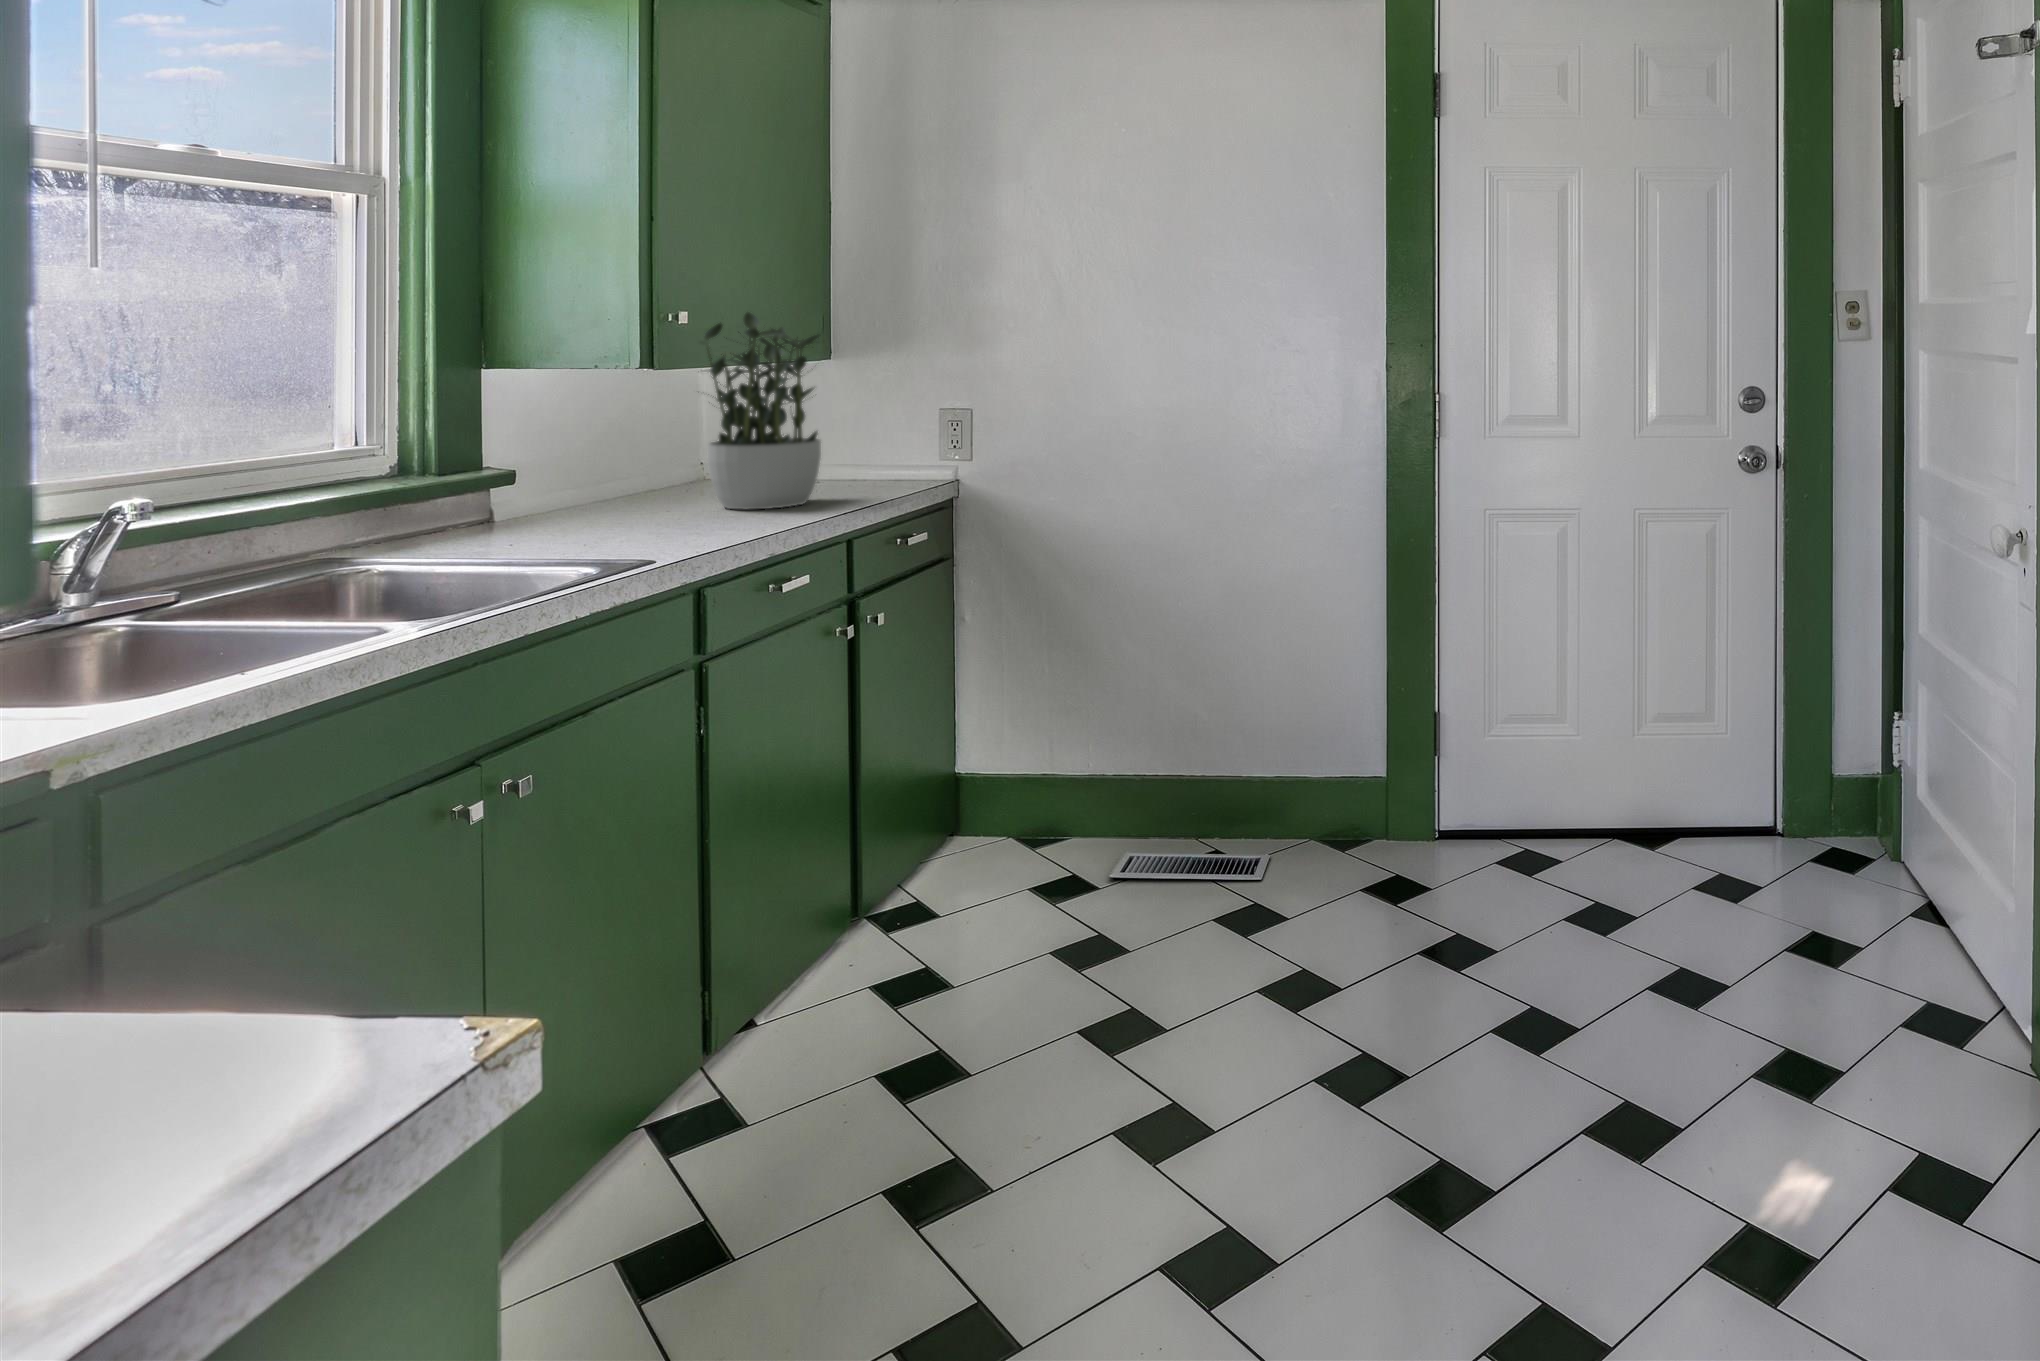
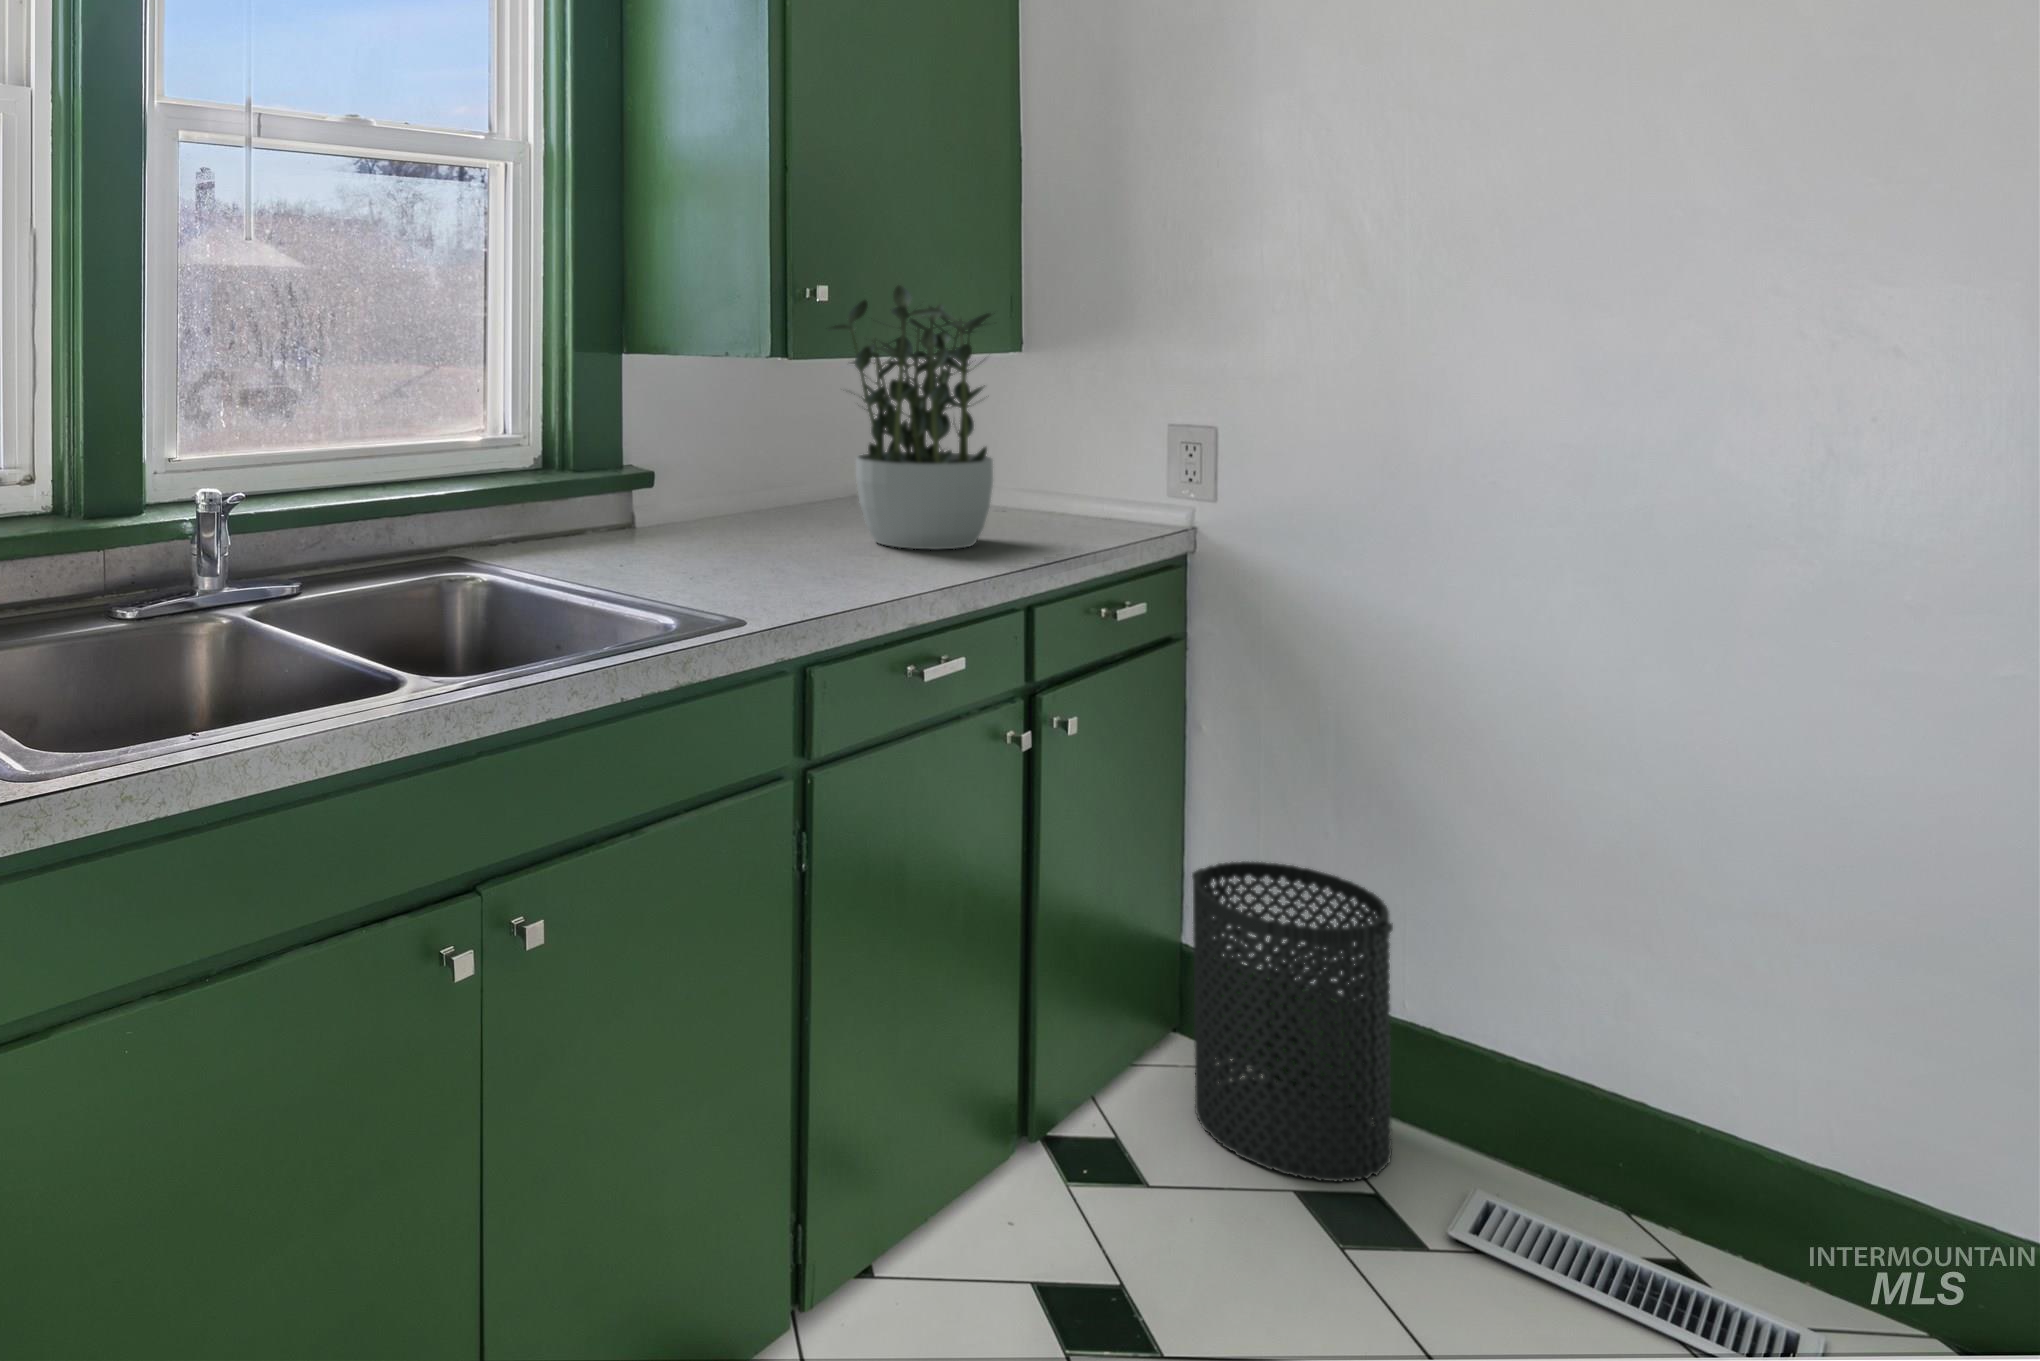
trash can: none [957,693,1077,881] -> present [1192,861,1393,1182]

